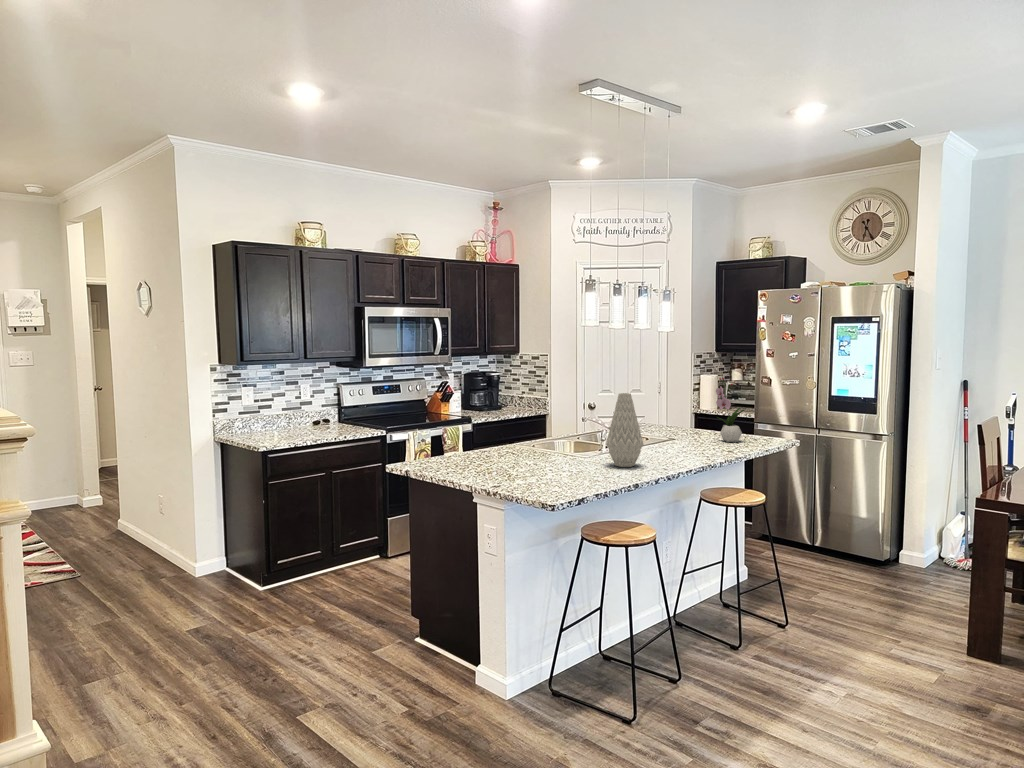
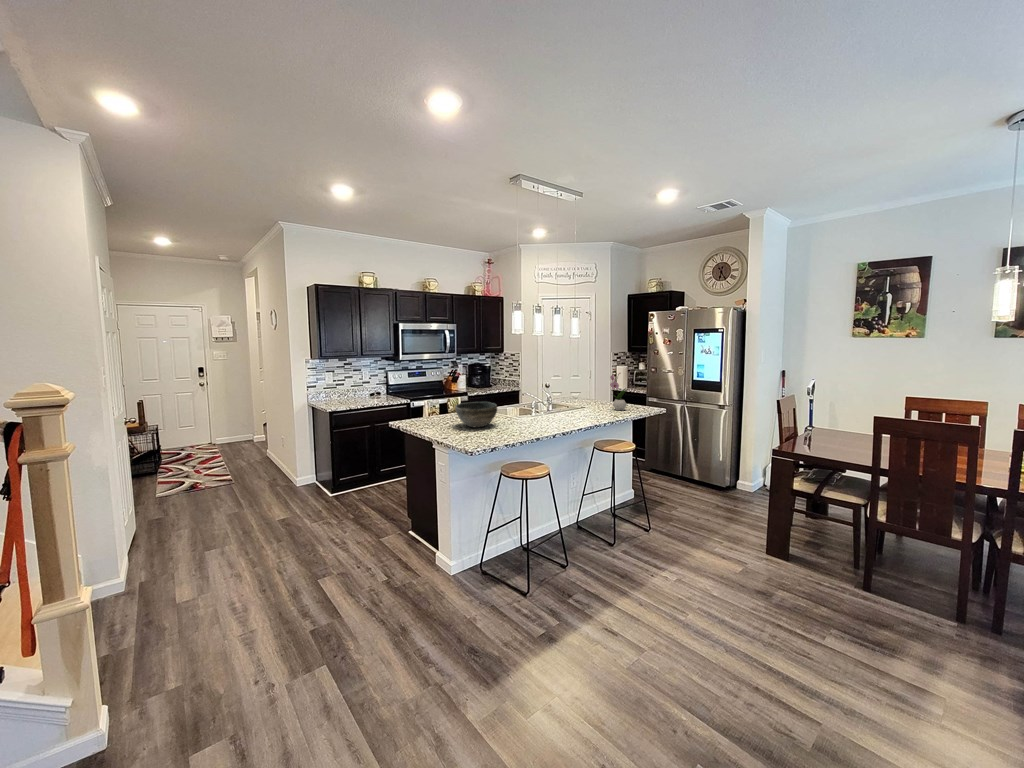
vase: present [606,393,643,467] -> none [526,378,549,427]
bowl: none [499,430,564,470] -> present [455,402,497,427]

